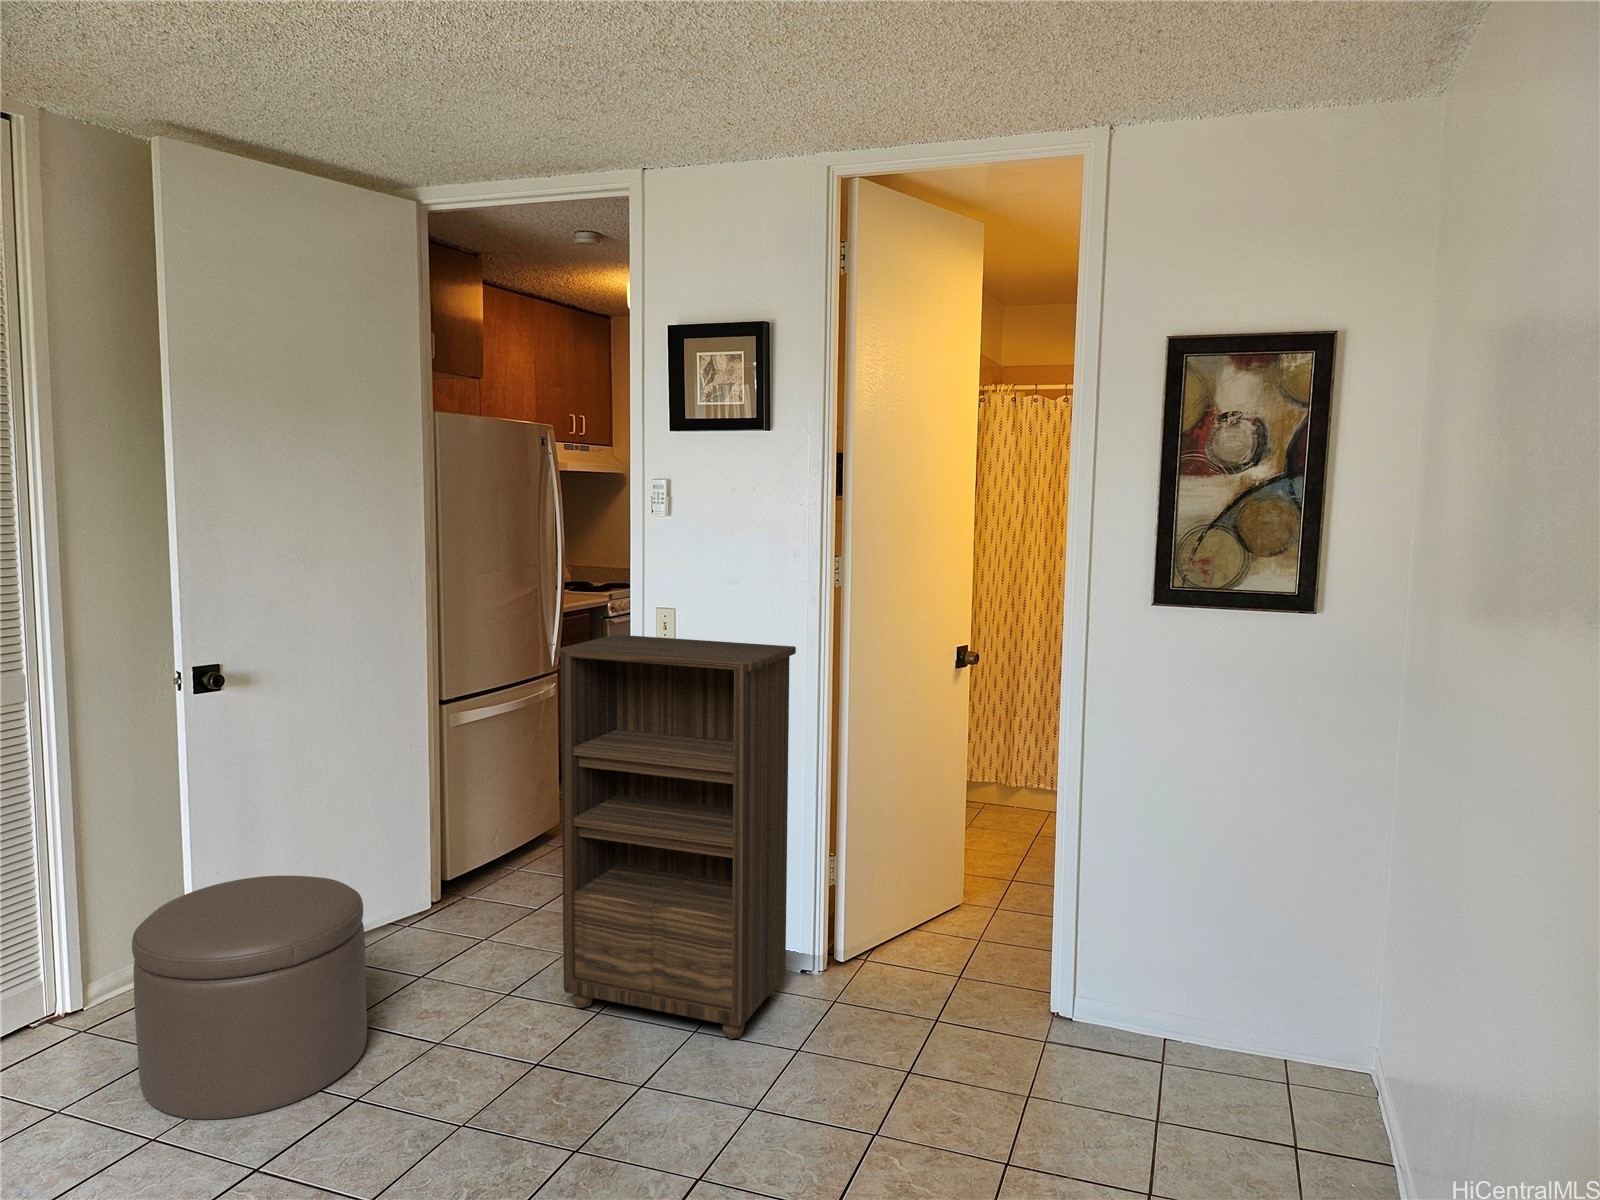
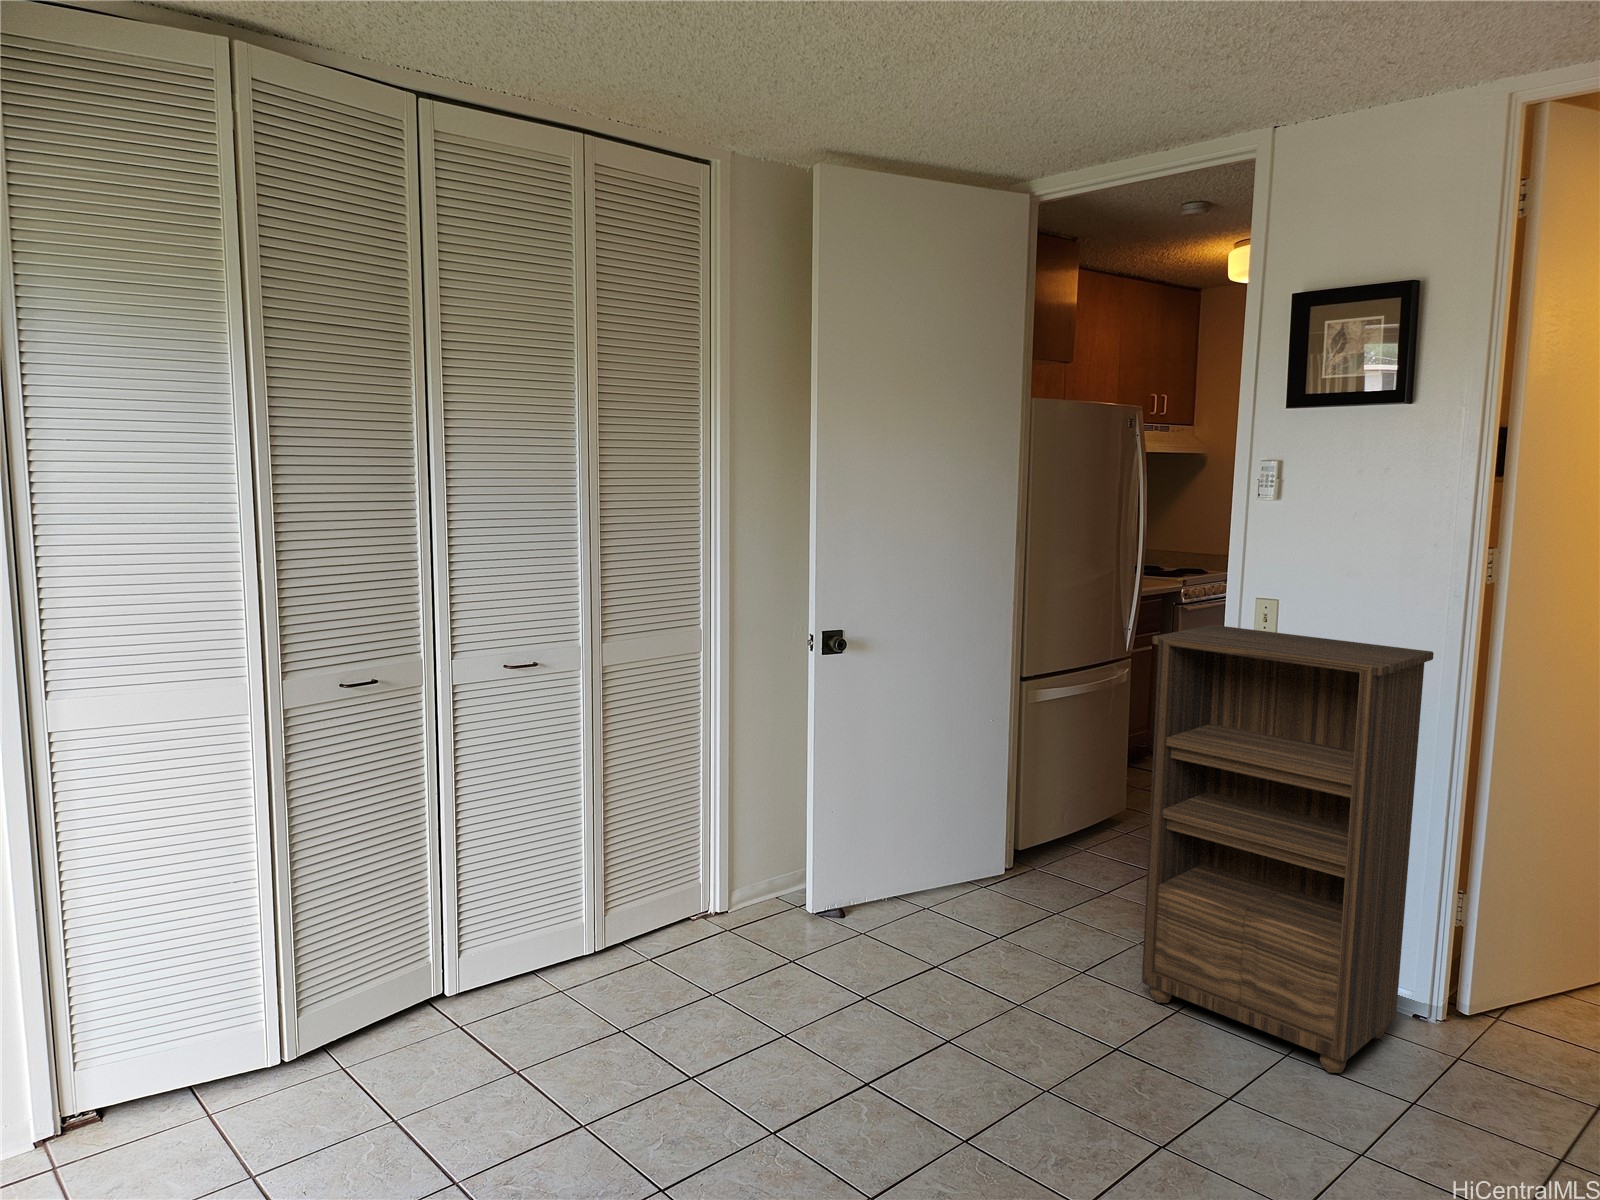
ottoman: present [132,876,367,1119] -> none [775,821,958,1029]

